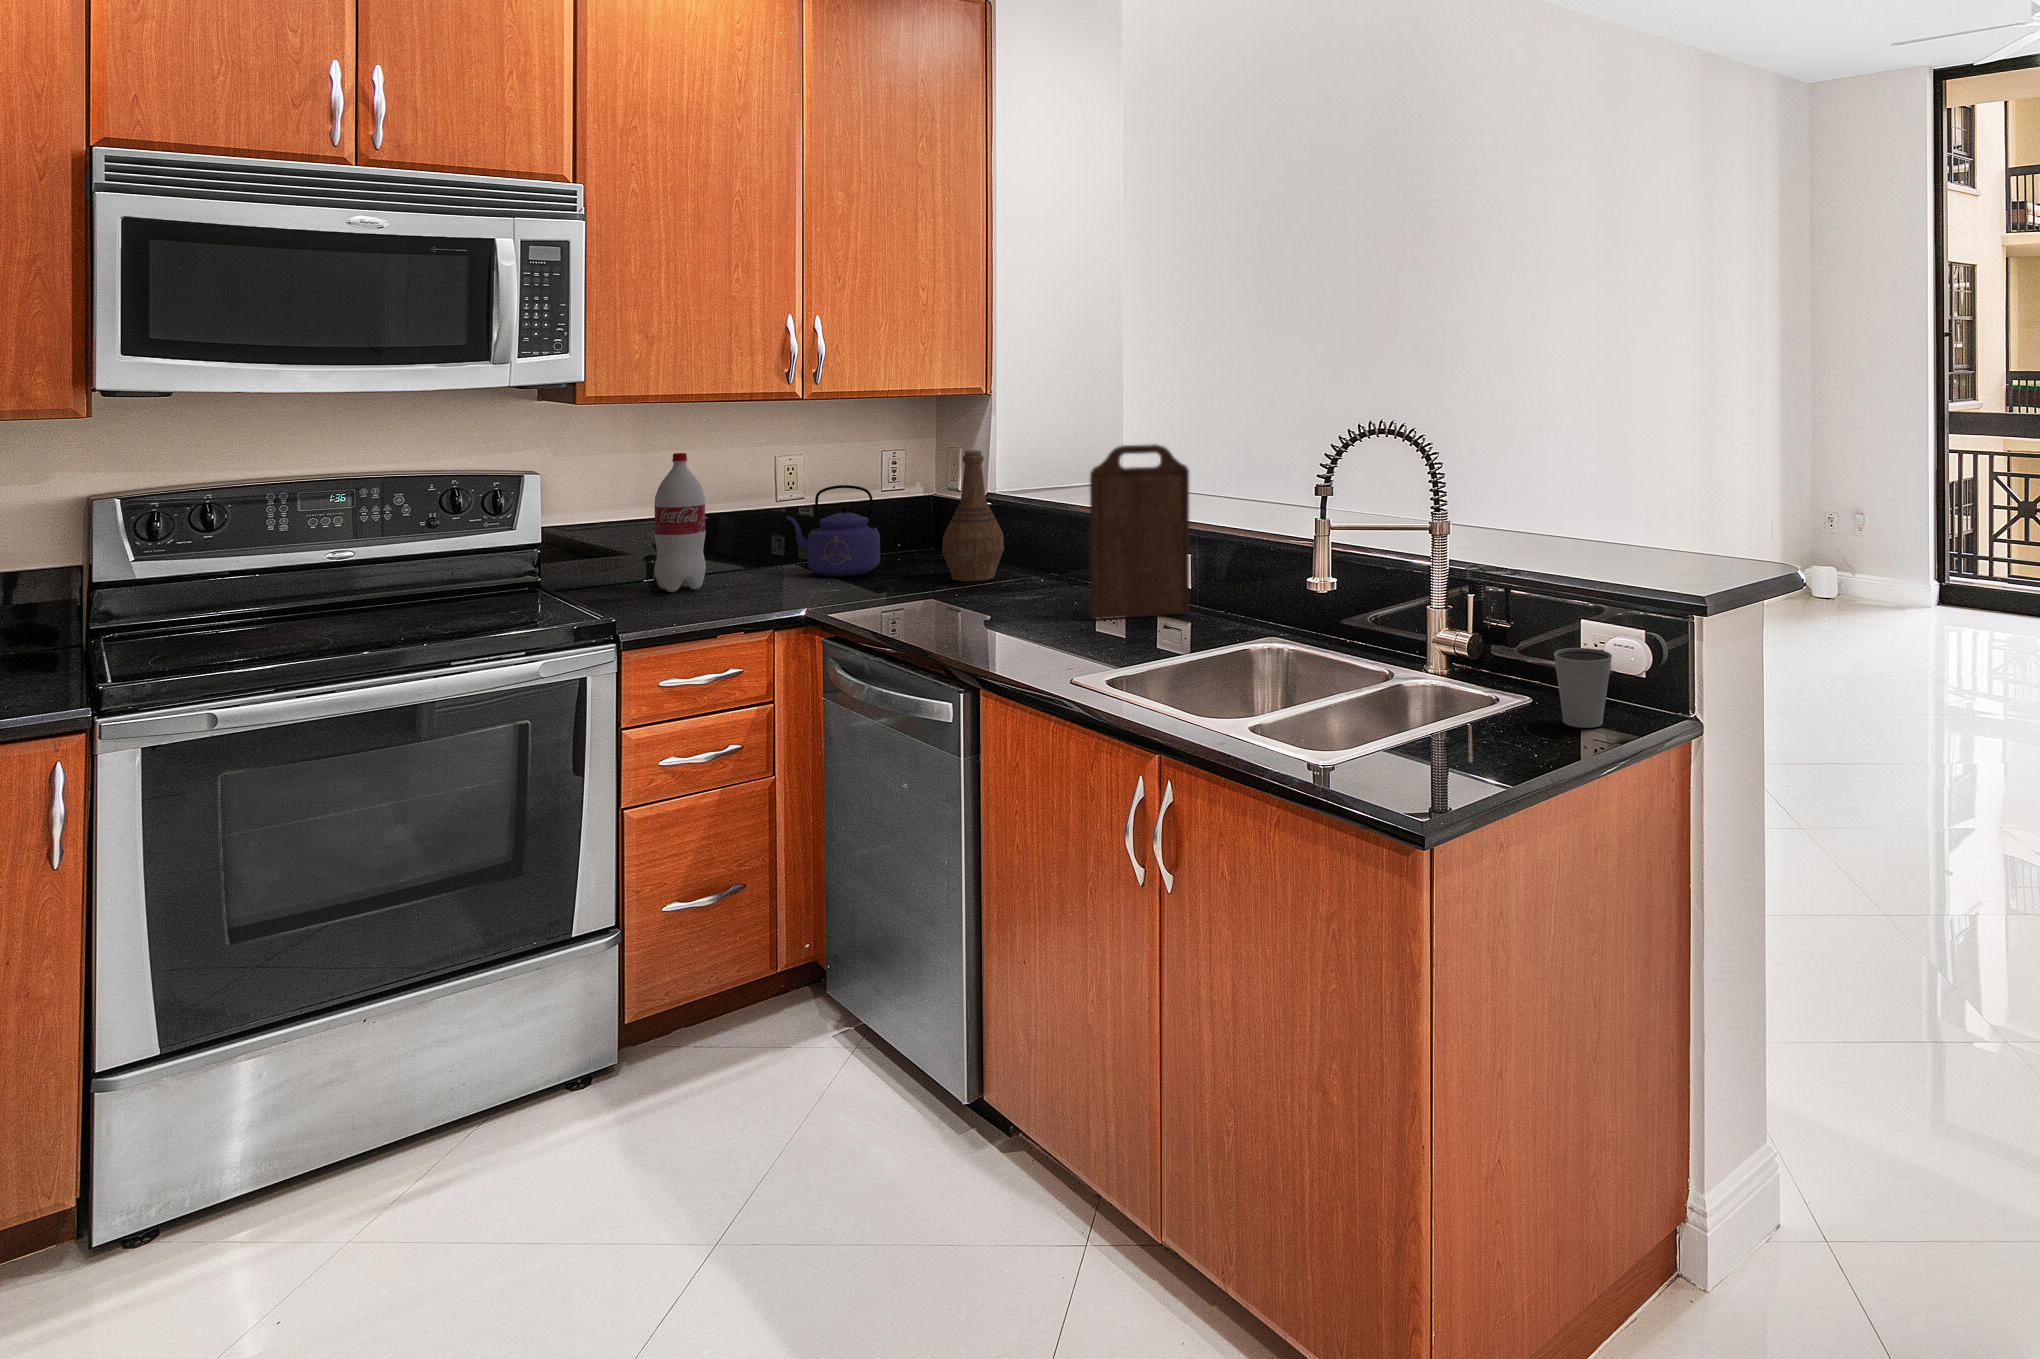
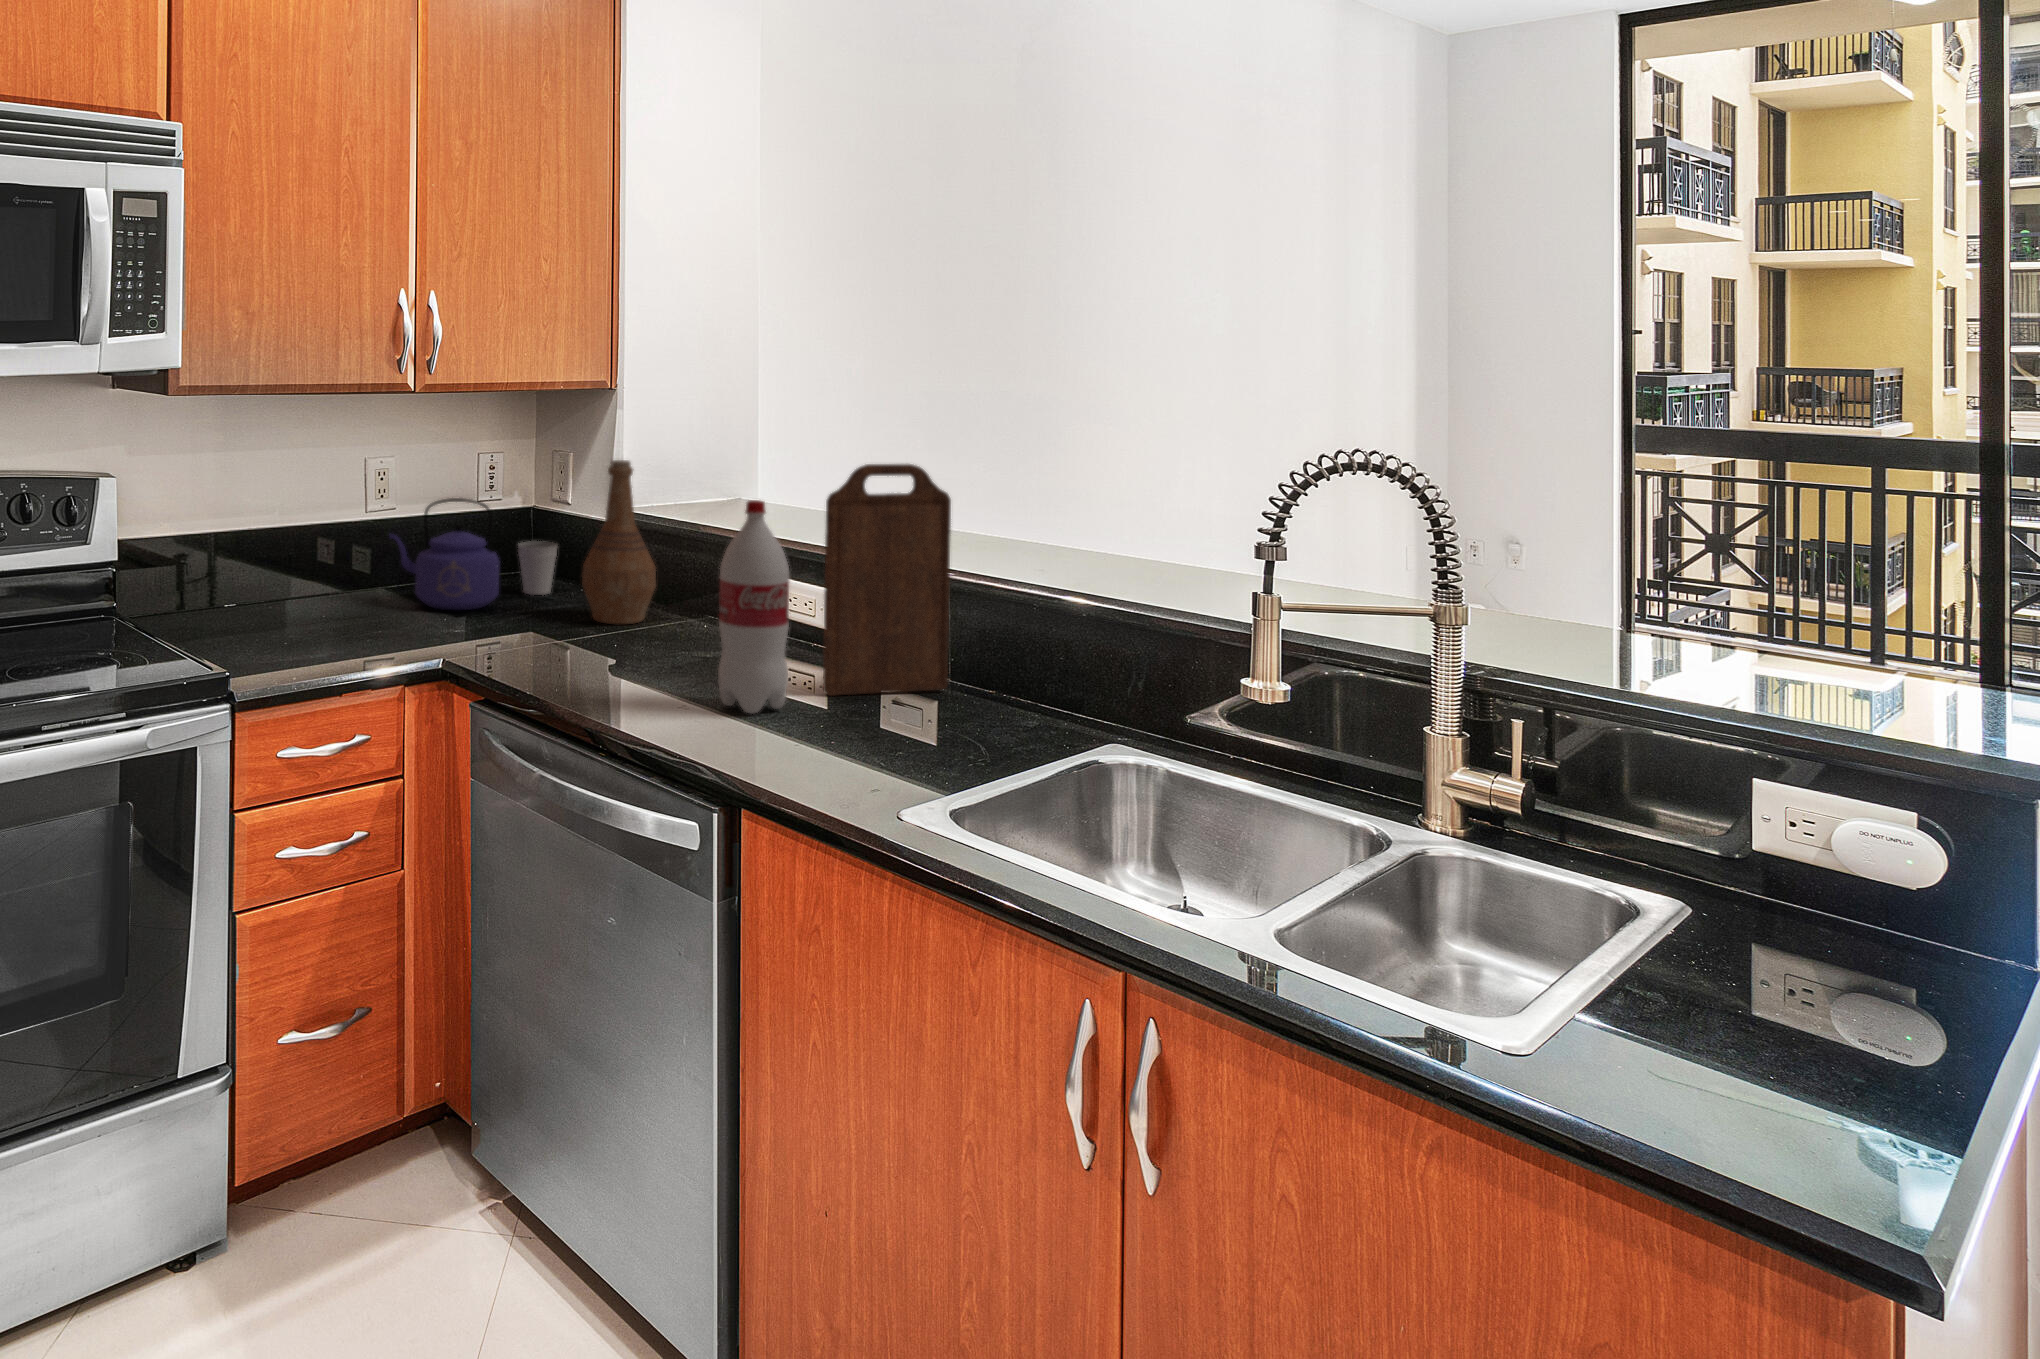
bottle: present [654,453,706,592] -> present [718,500,789,713]
cup: present [1554,648,1612,728] -> present [518,541,557,595]

